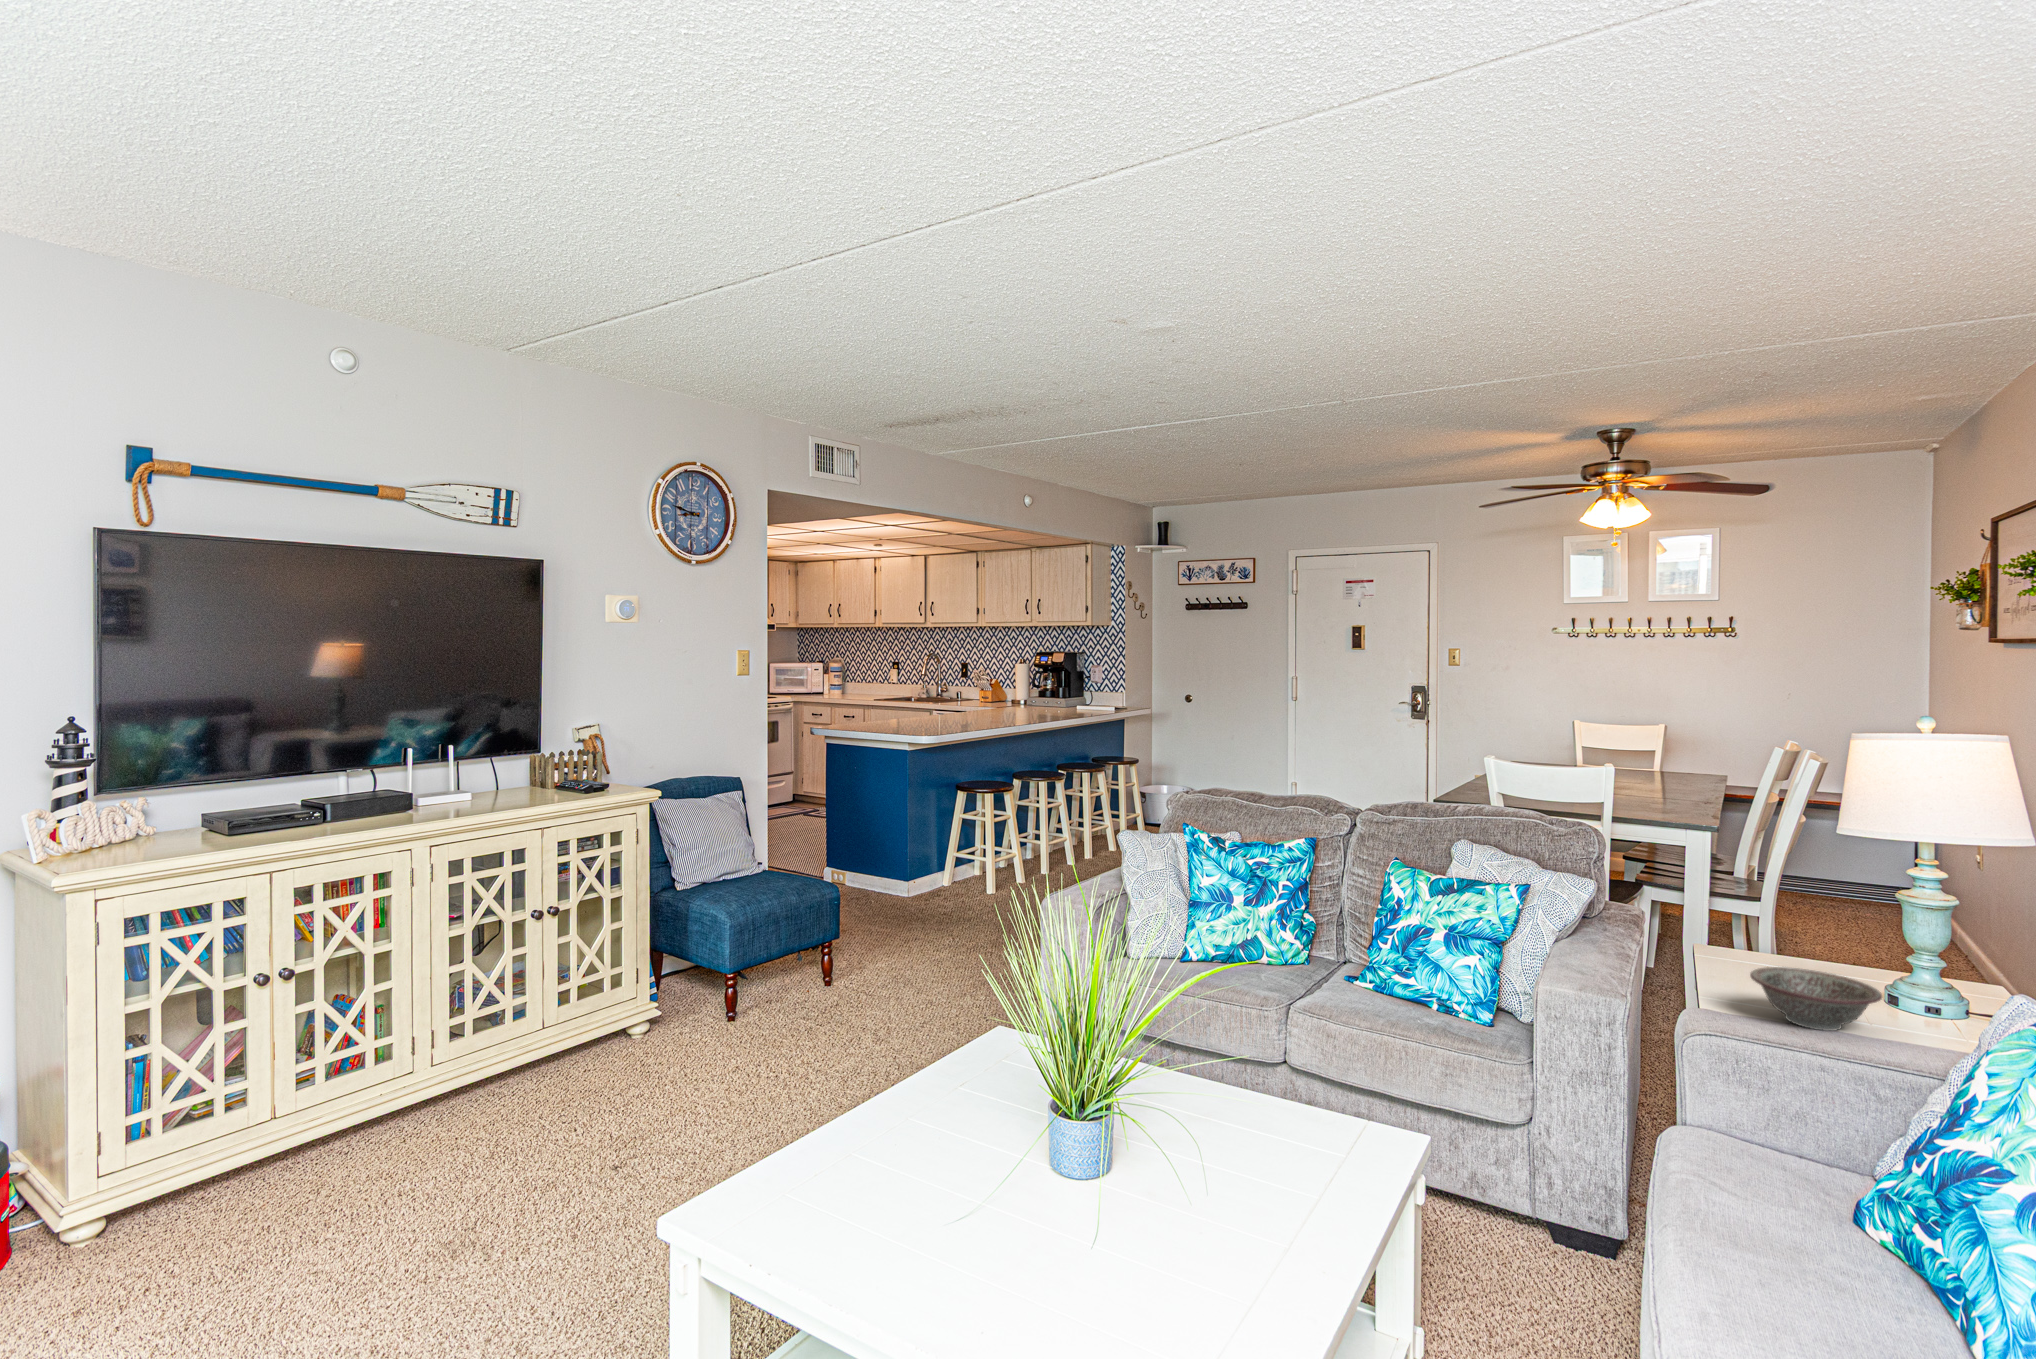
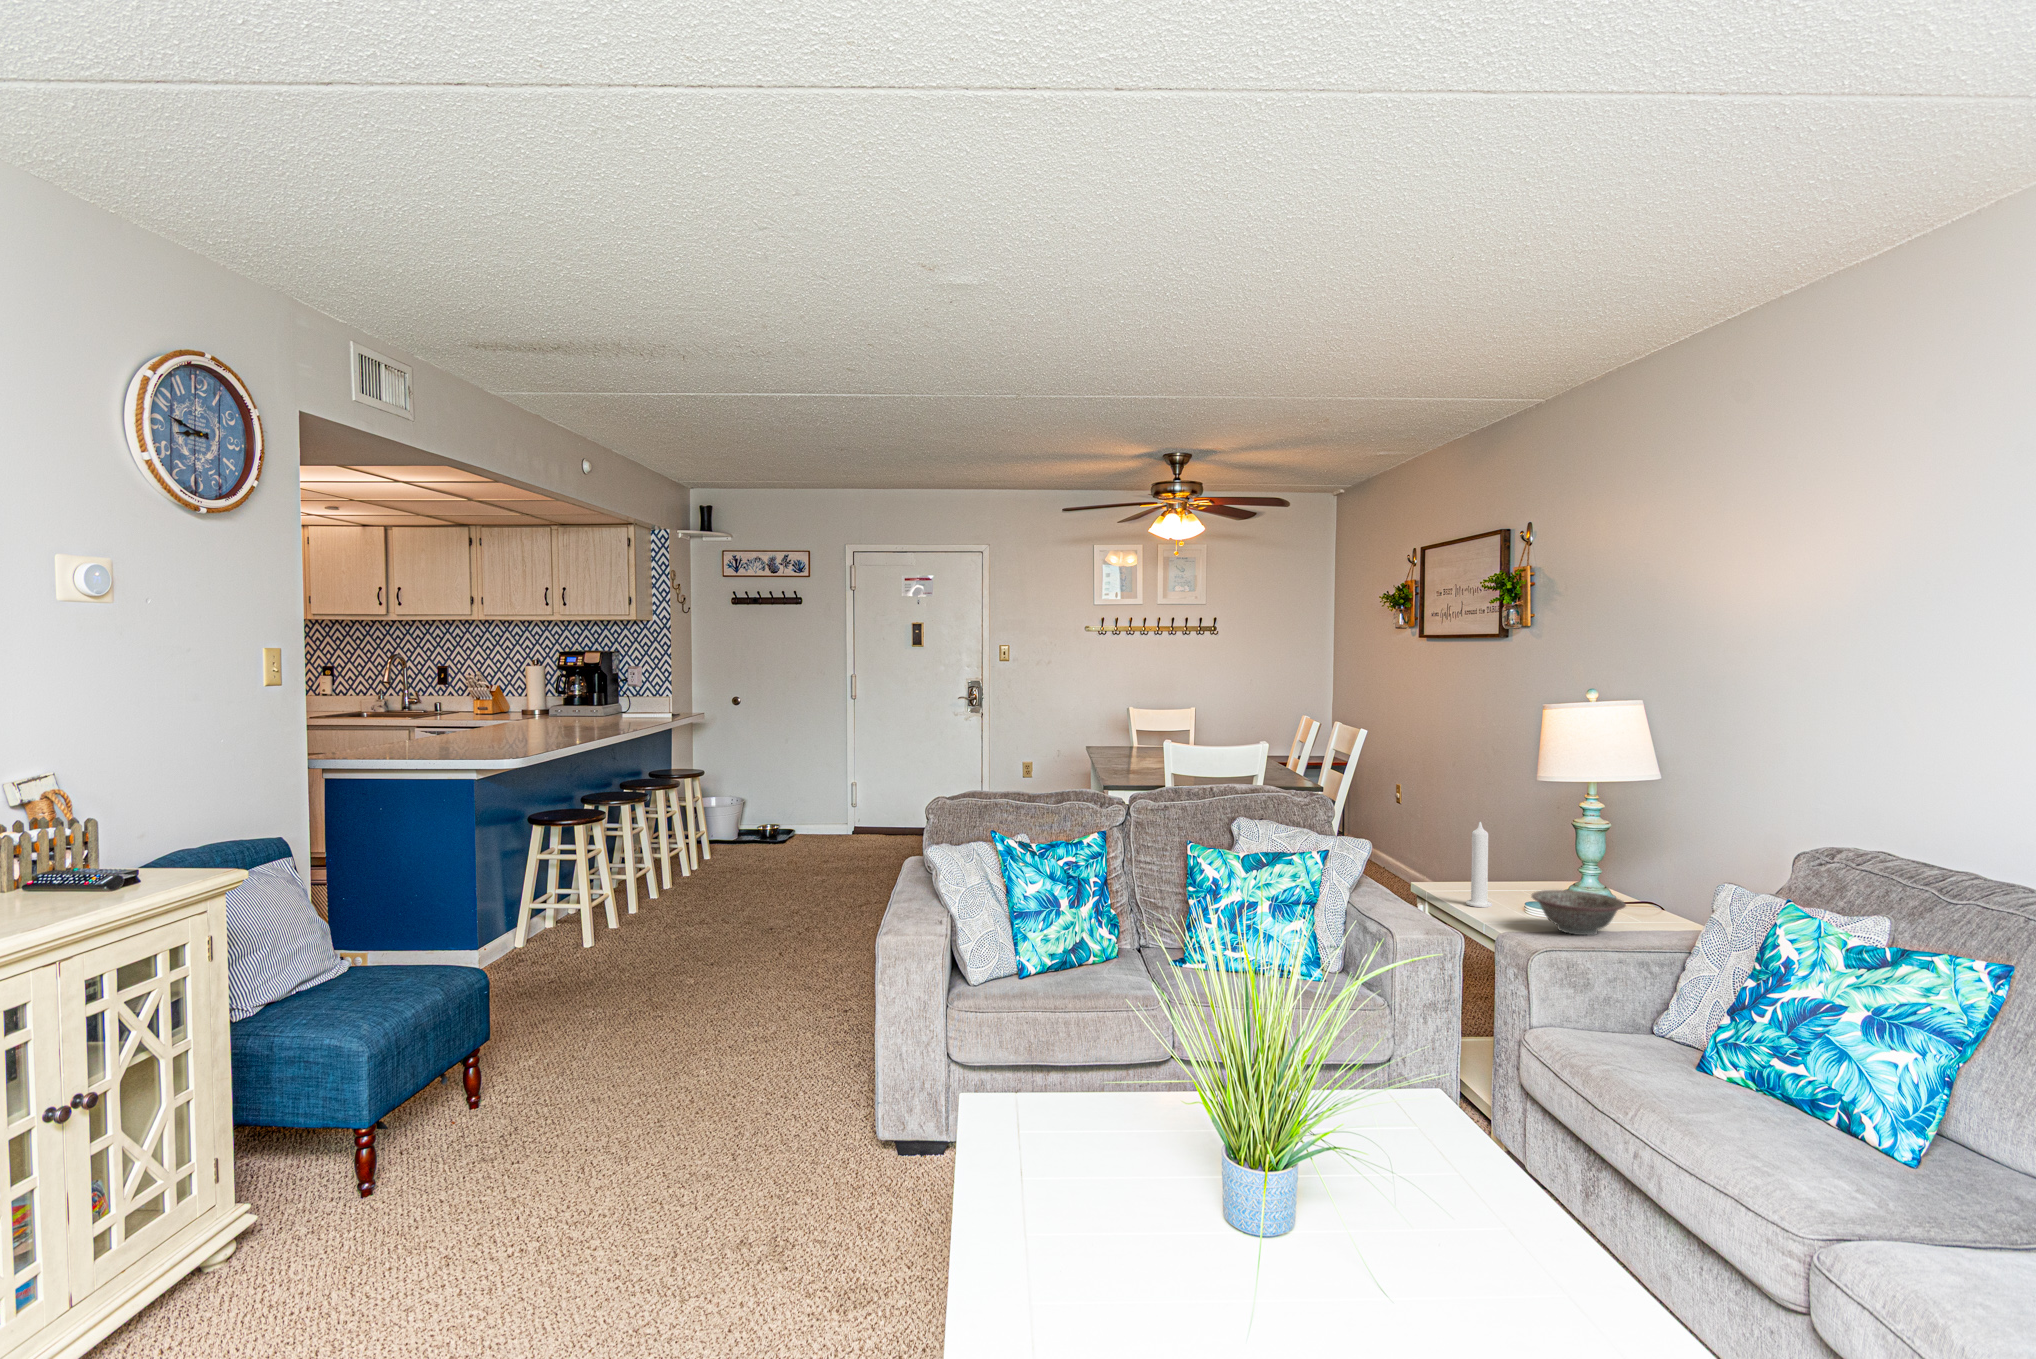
candle: none [1734,876,1769,980] -> present [1466,822,1492,907]

